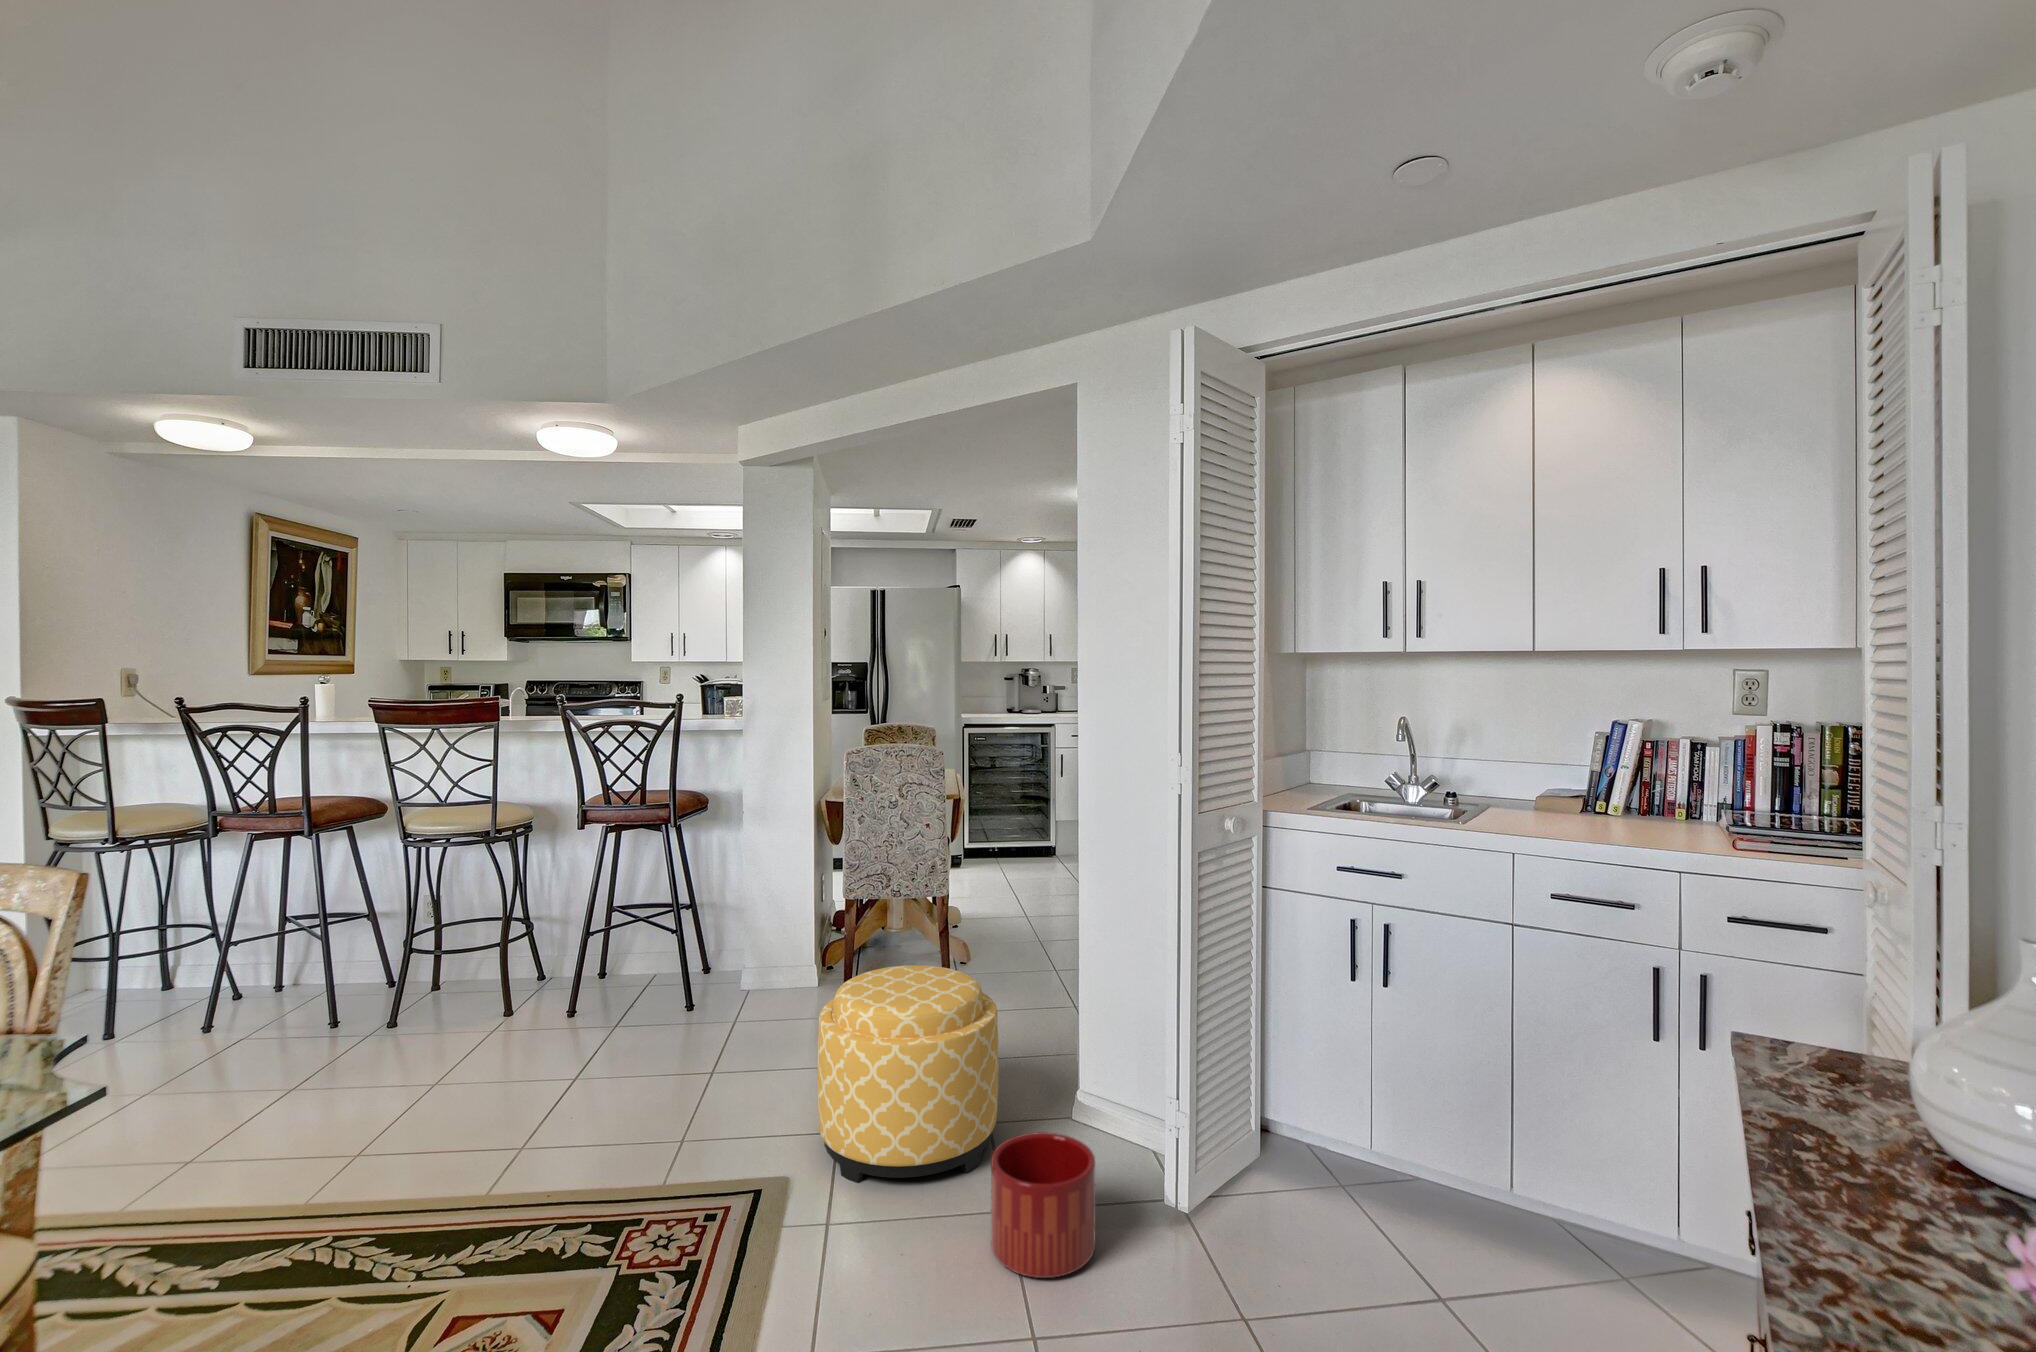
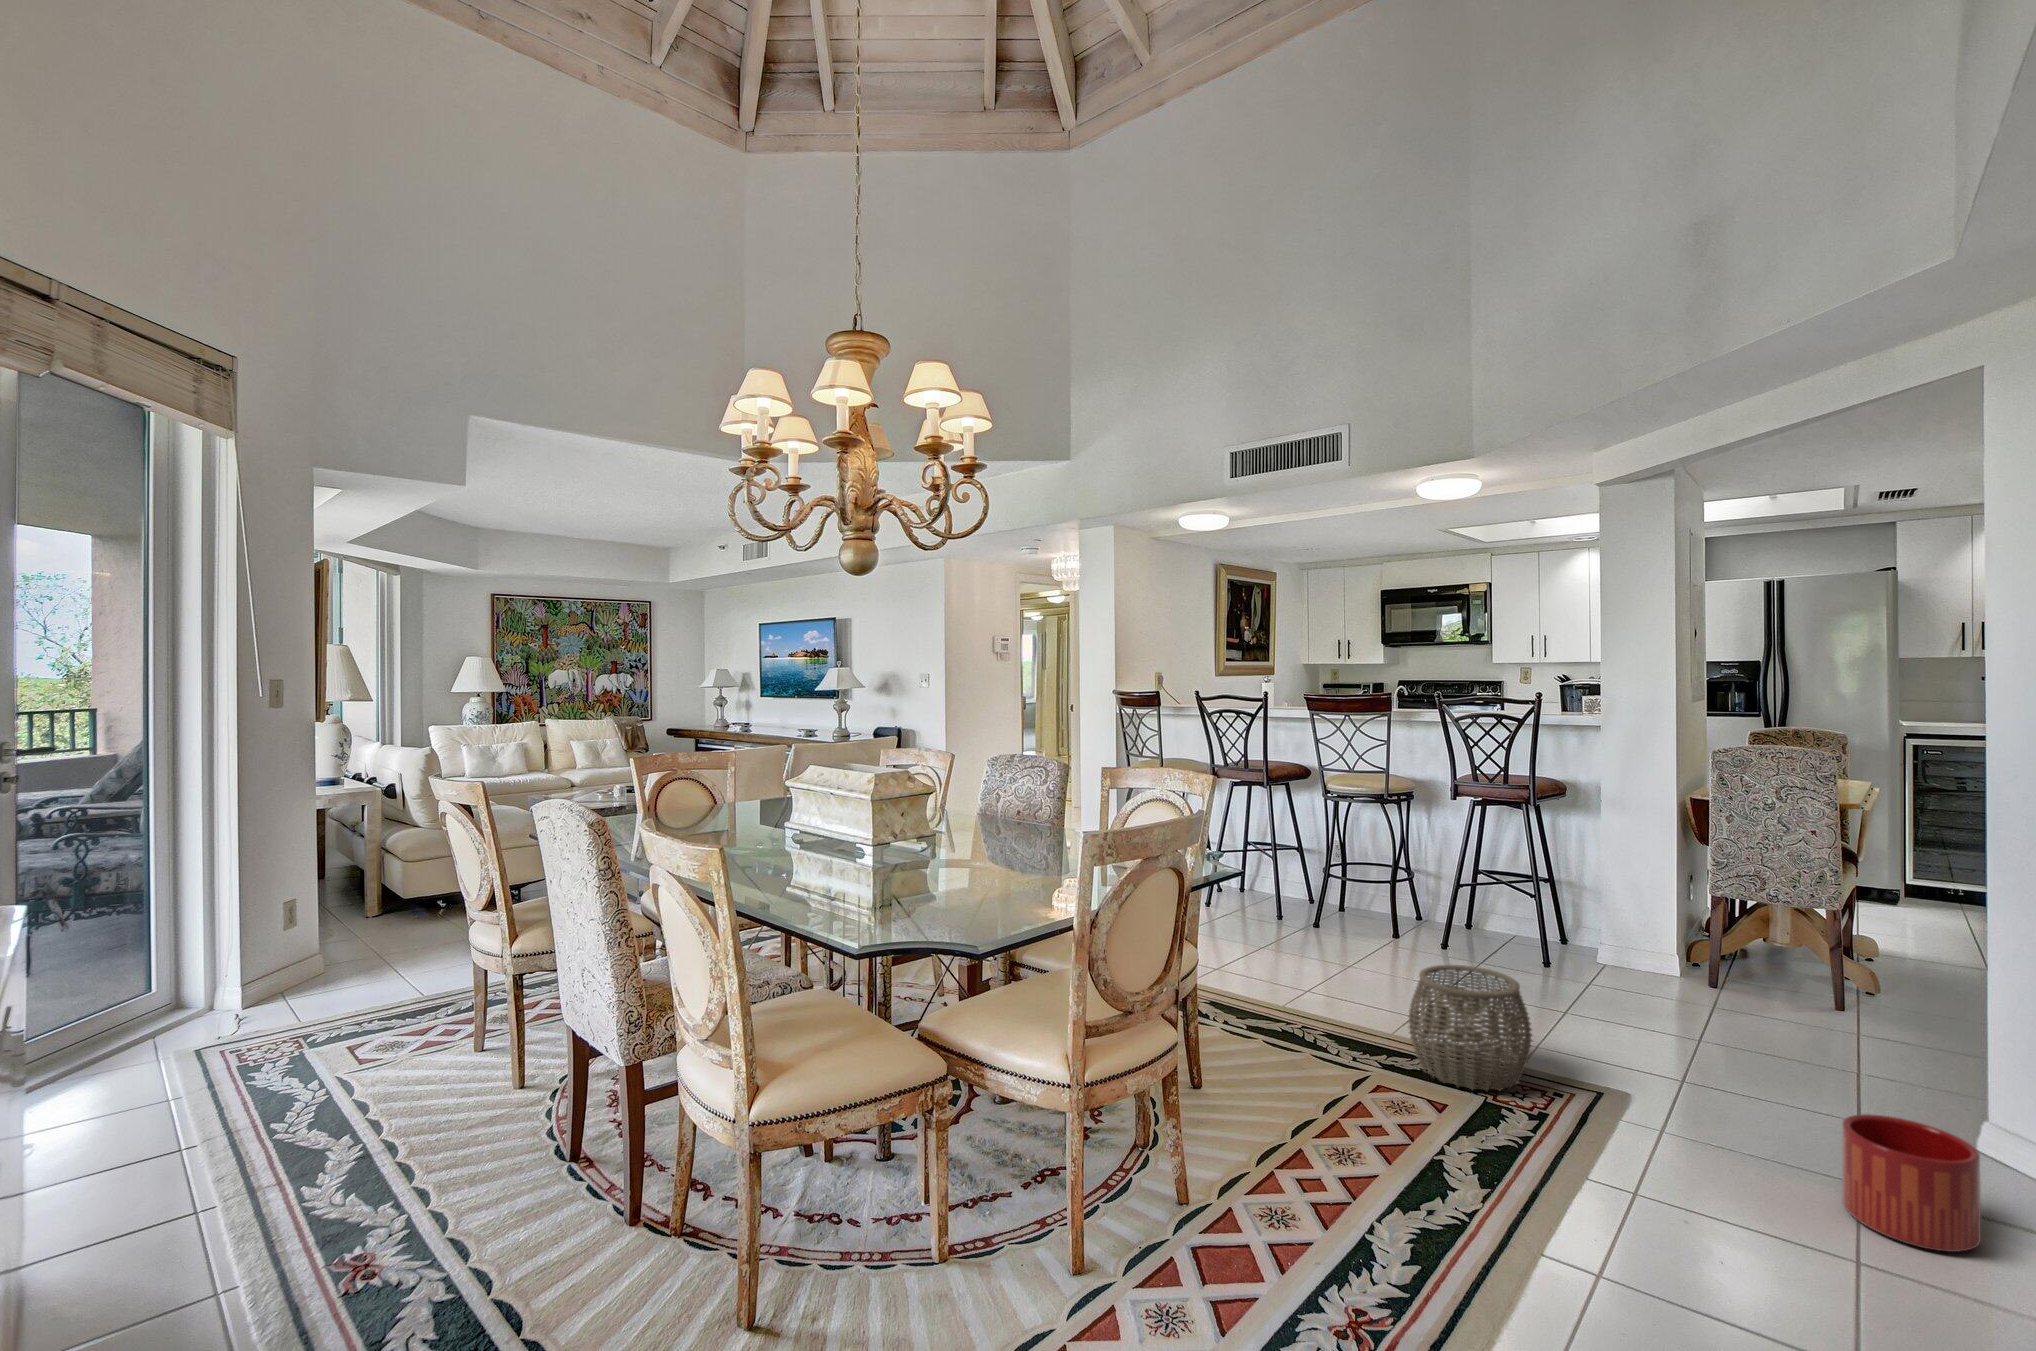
ottoman: present [818,965,998,1183] -> none [1665,946,1876,1150]
woven basket: none [506,1070,677,1263] -> present [1408,965,1532,1091]

